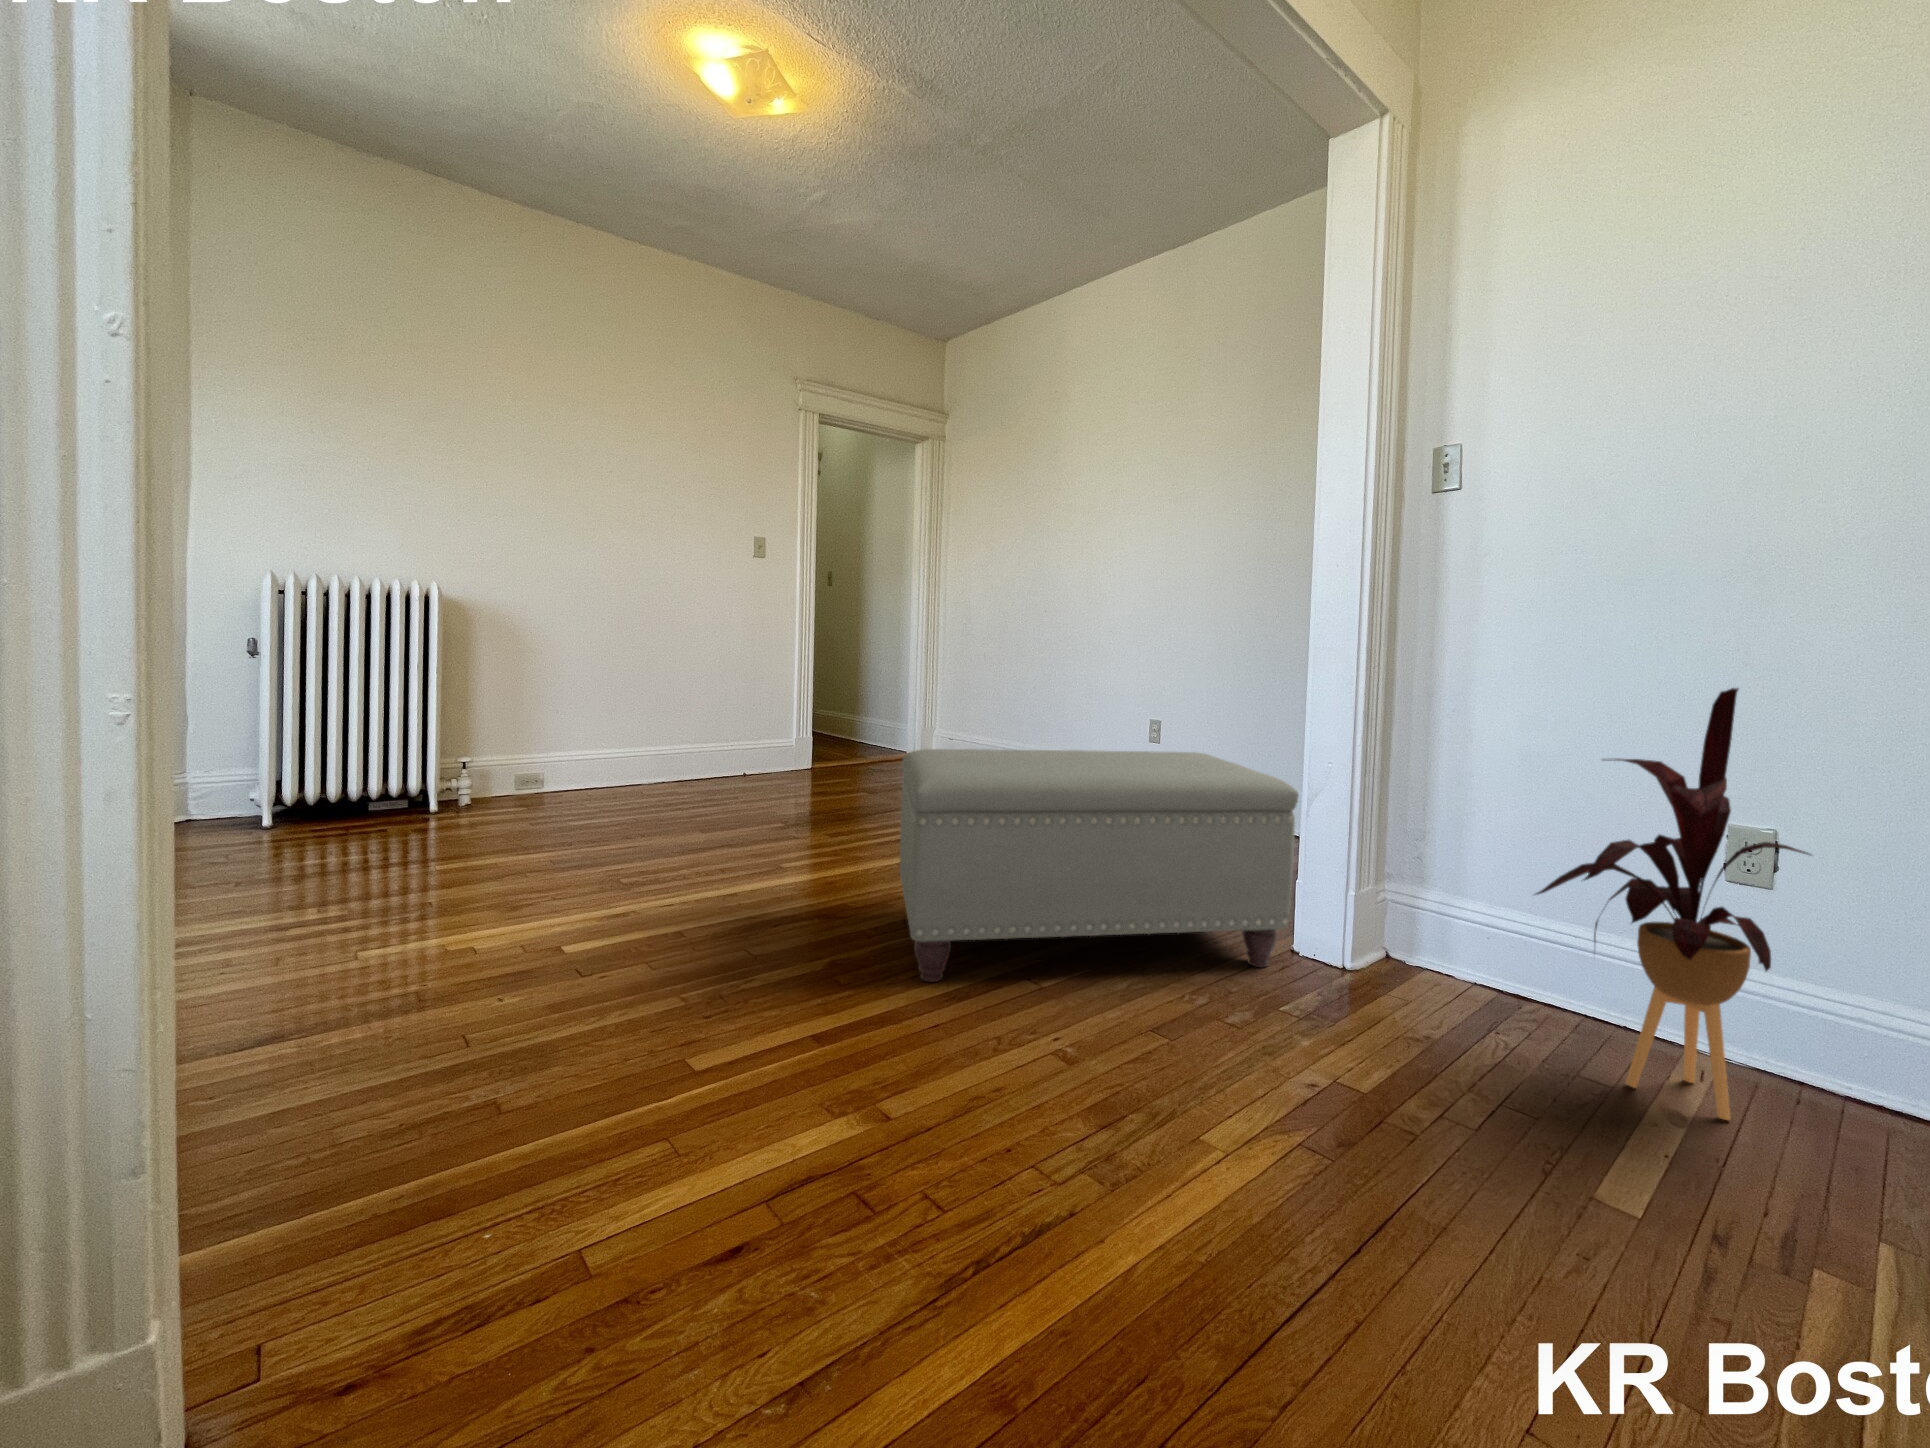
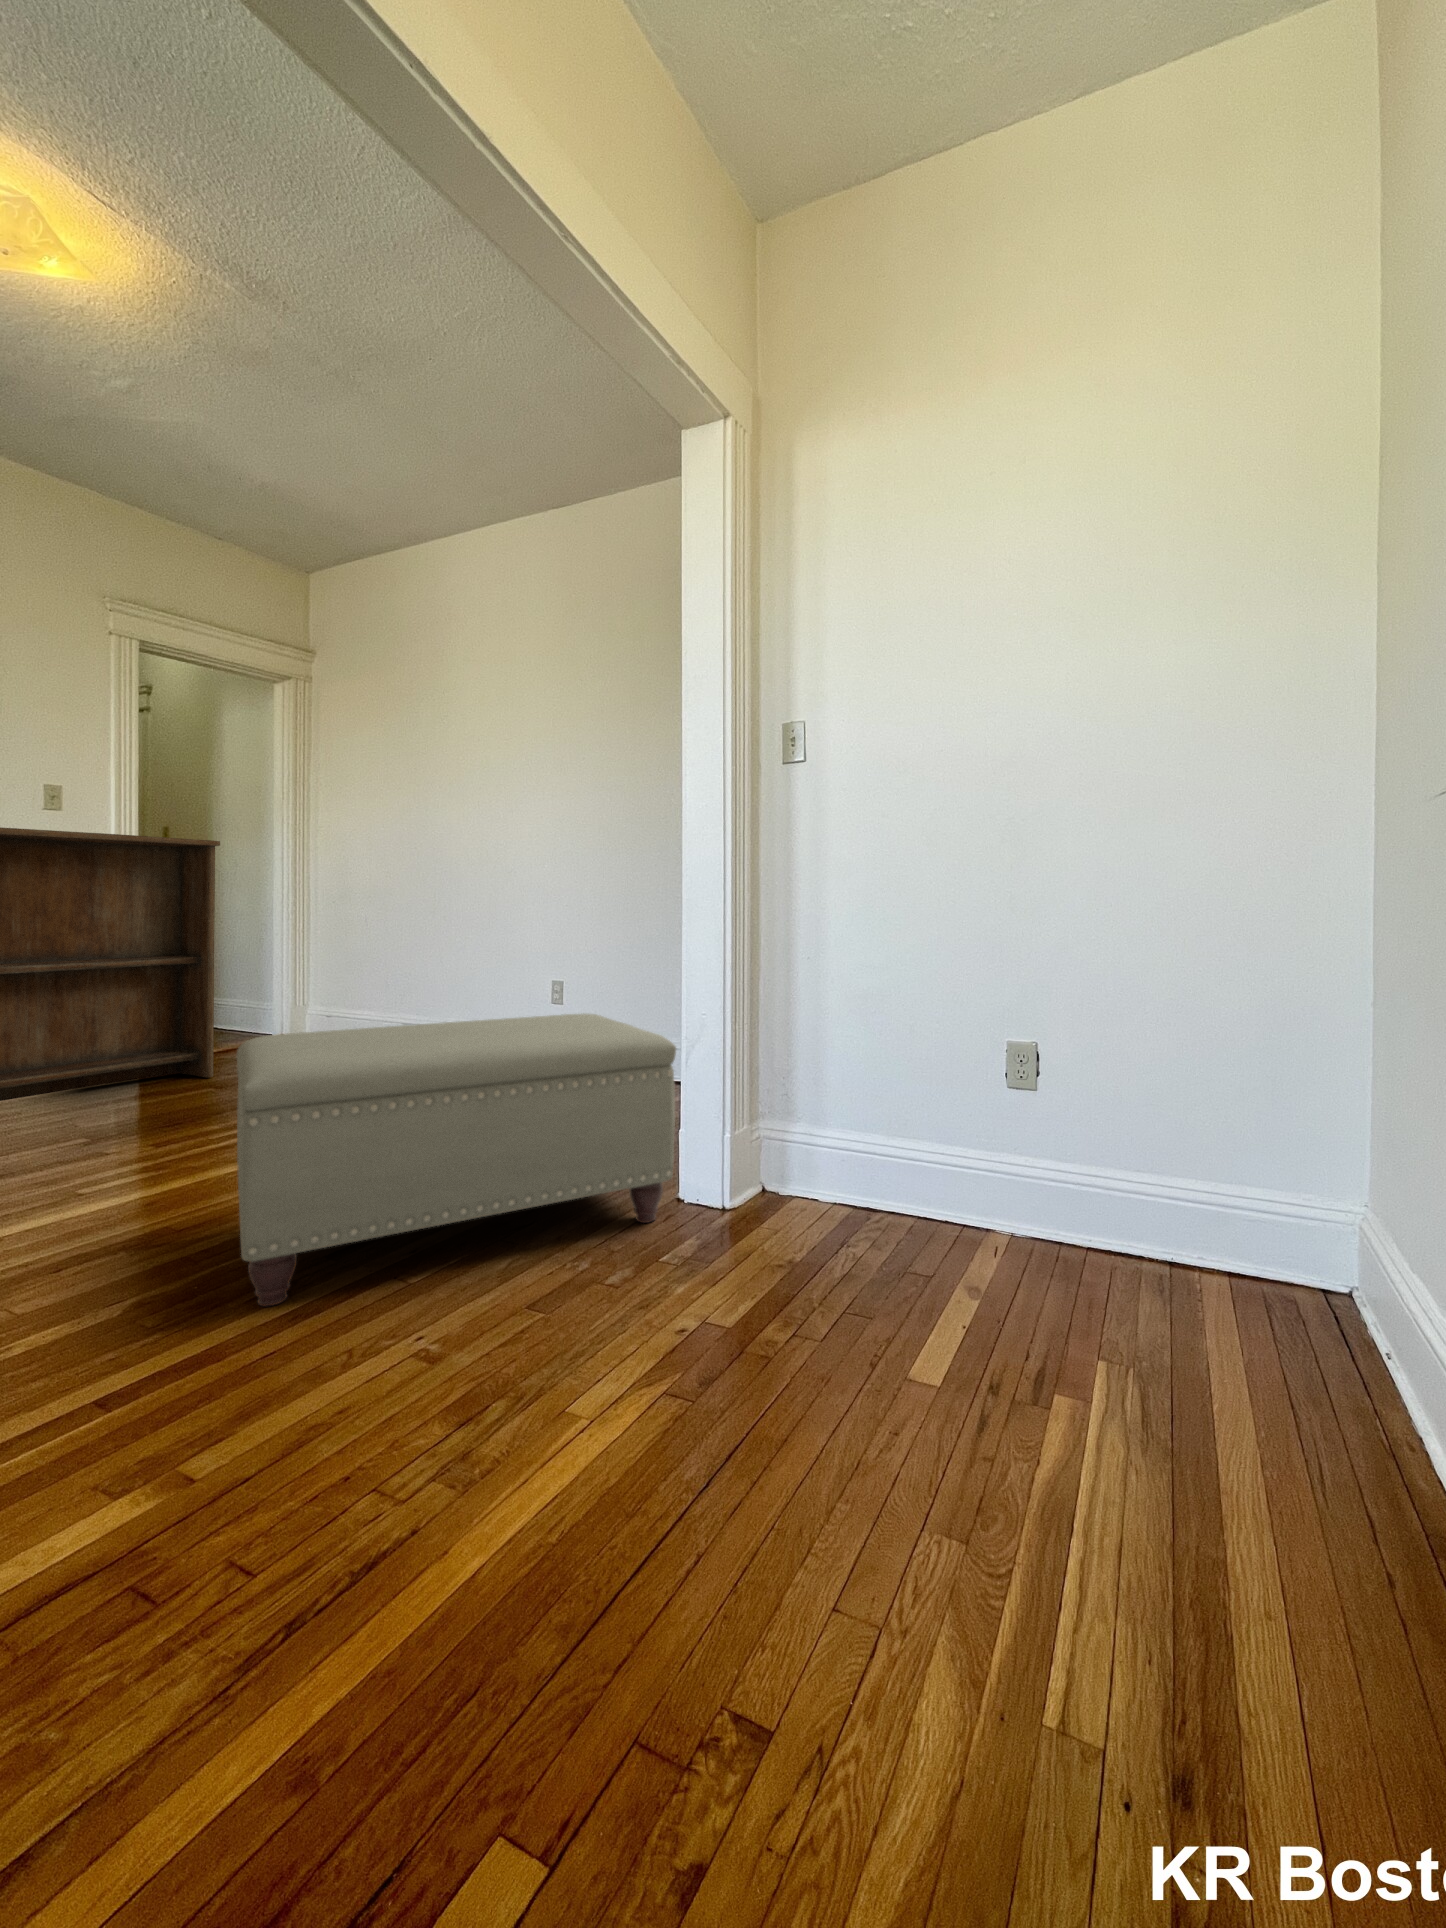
bookshelf: none [698,571,876,796] -> present [0,827,220,1101]
house plant: present [1536,688,1810,1120] -> none [866,931,1053,1286]

